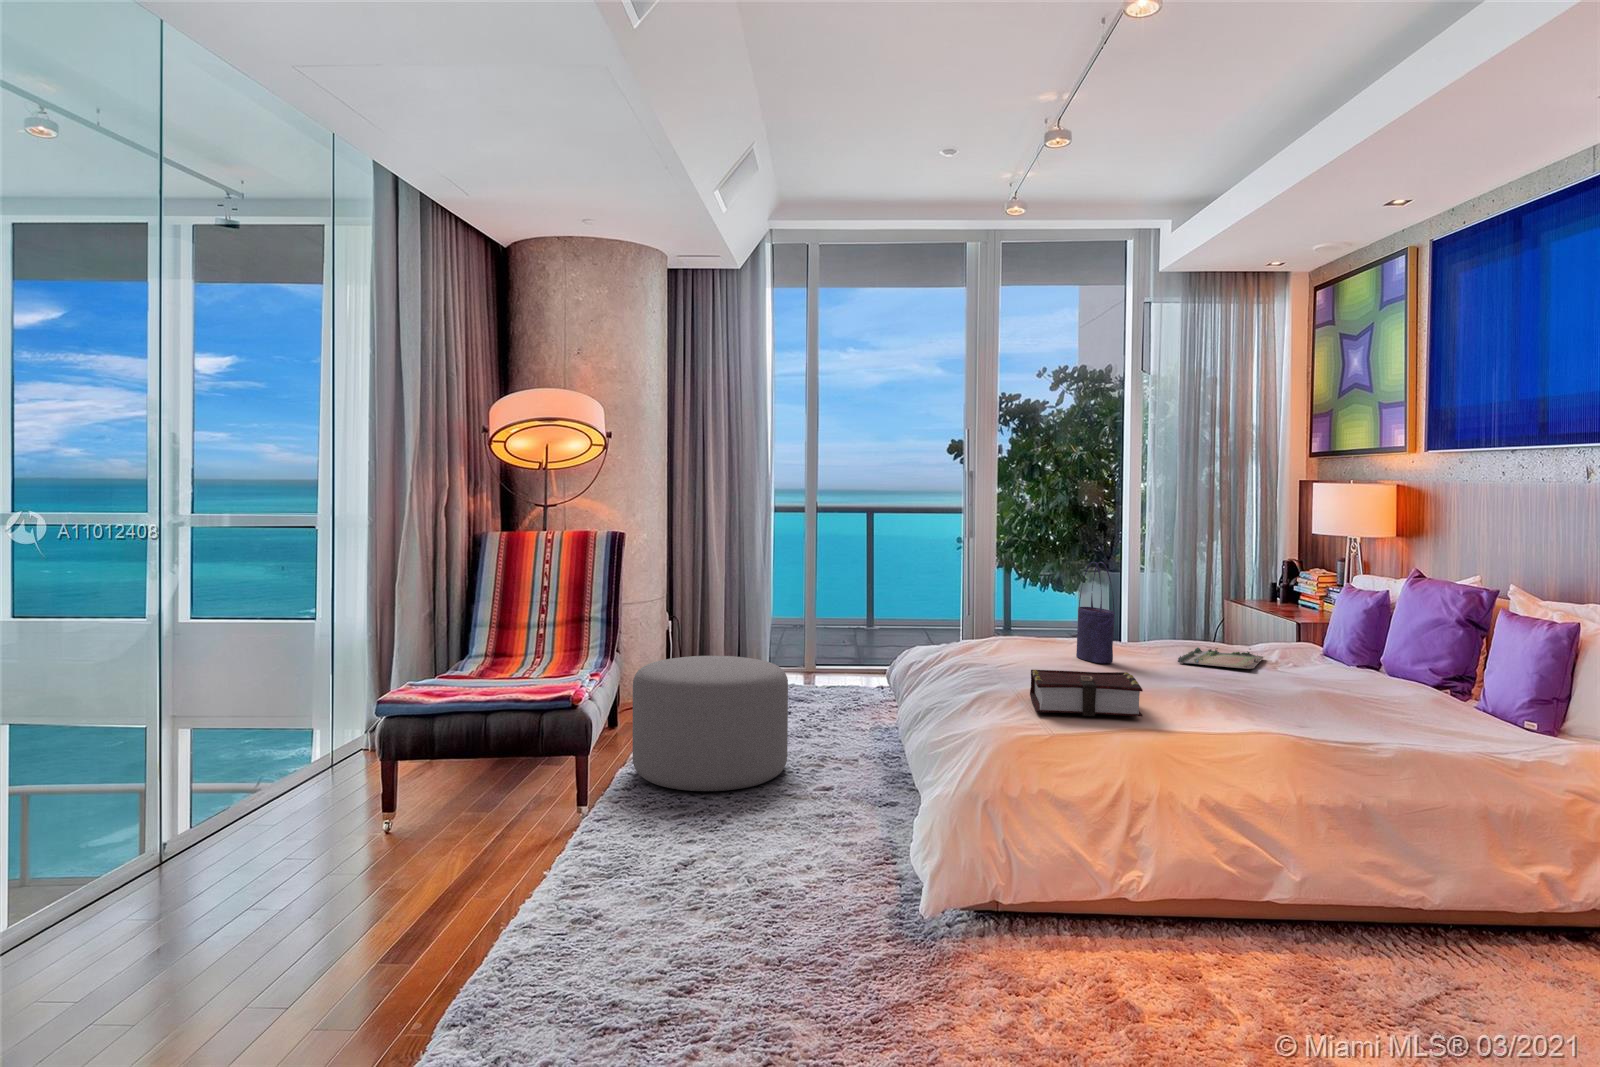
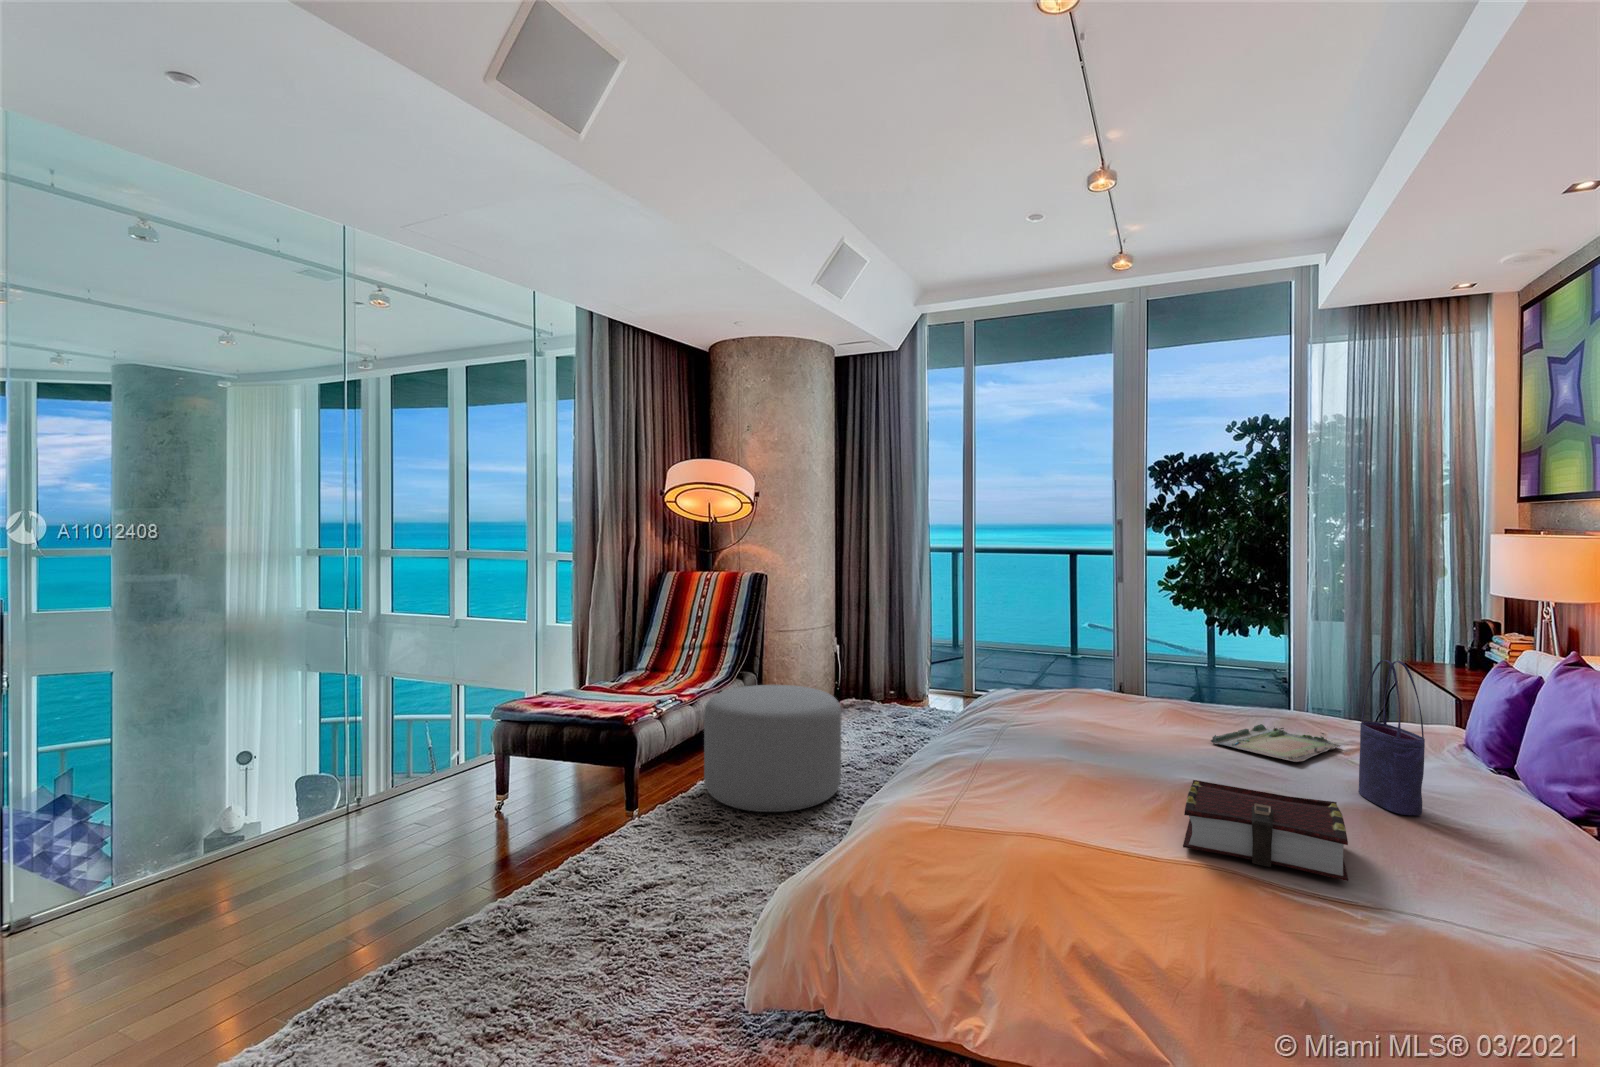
tote bag: present [1076,562,1115,663] -> present [1359,660,1425,815]
book: present [1030,670,1143,717] -> present [1183,780,1348,881]

